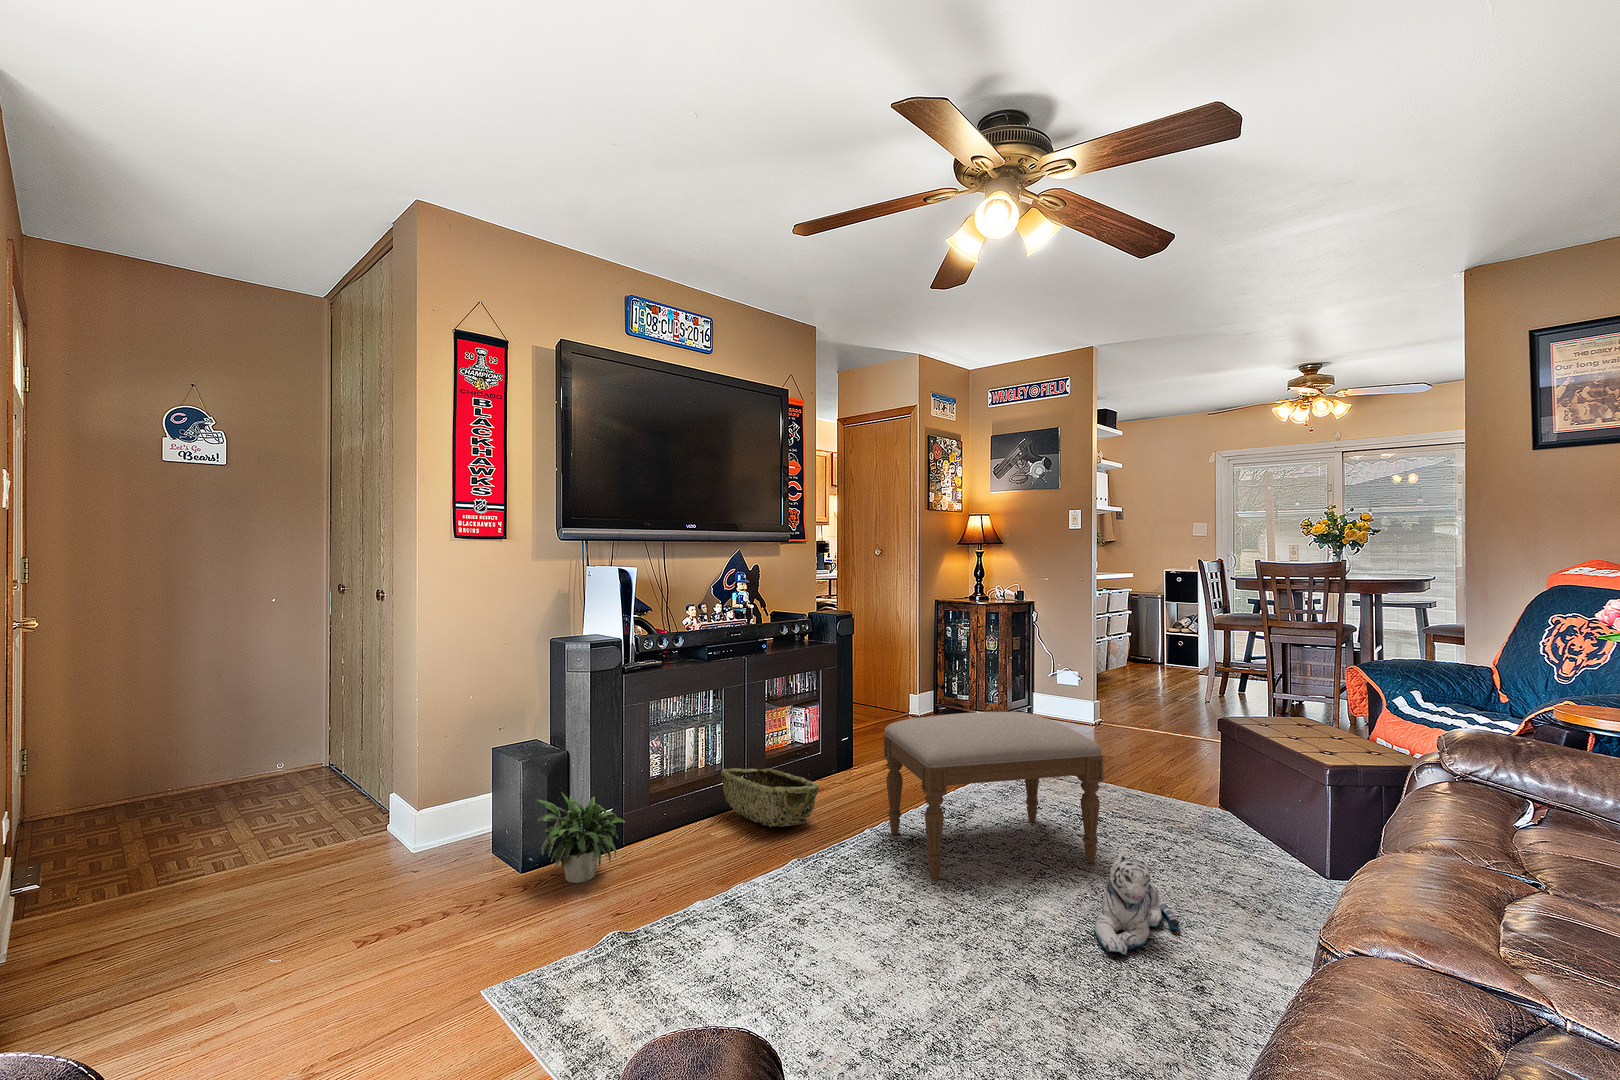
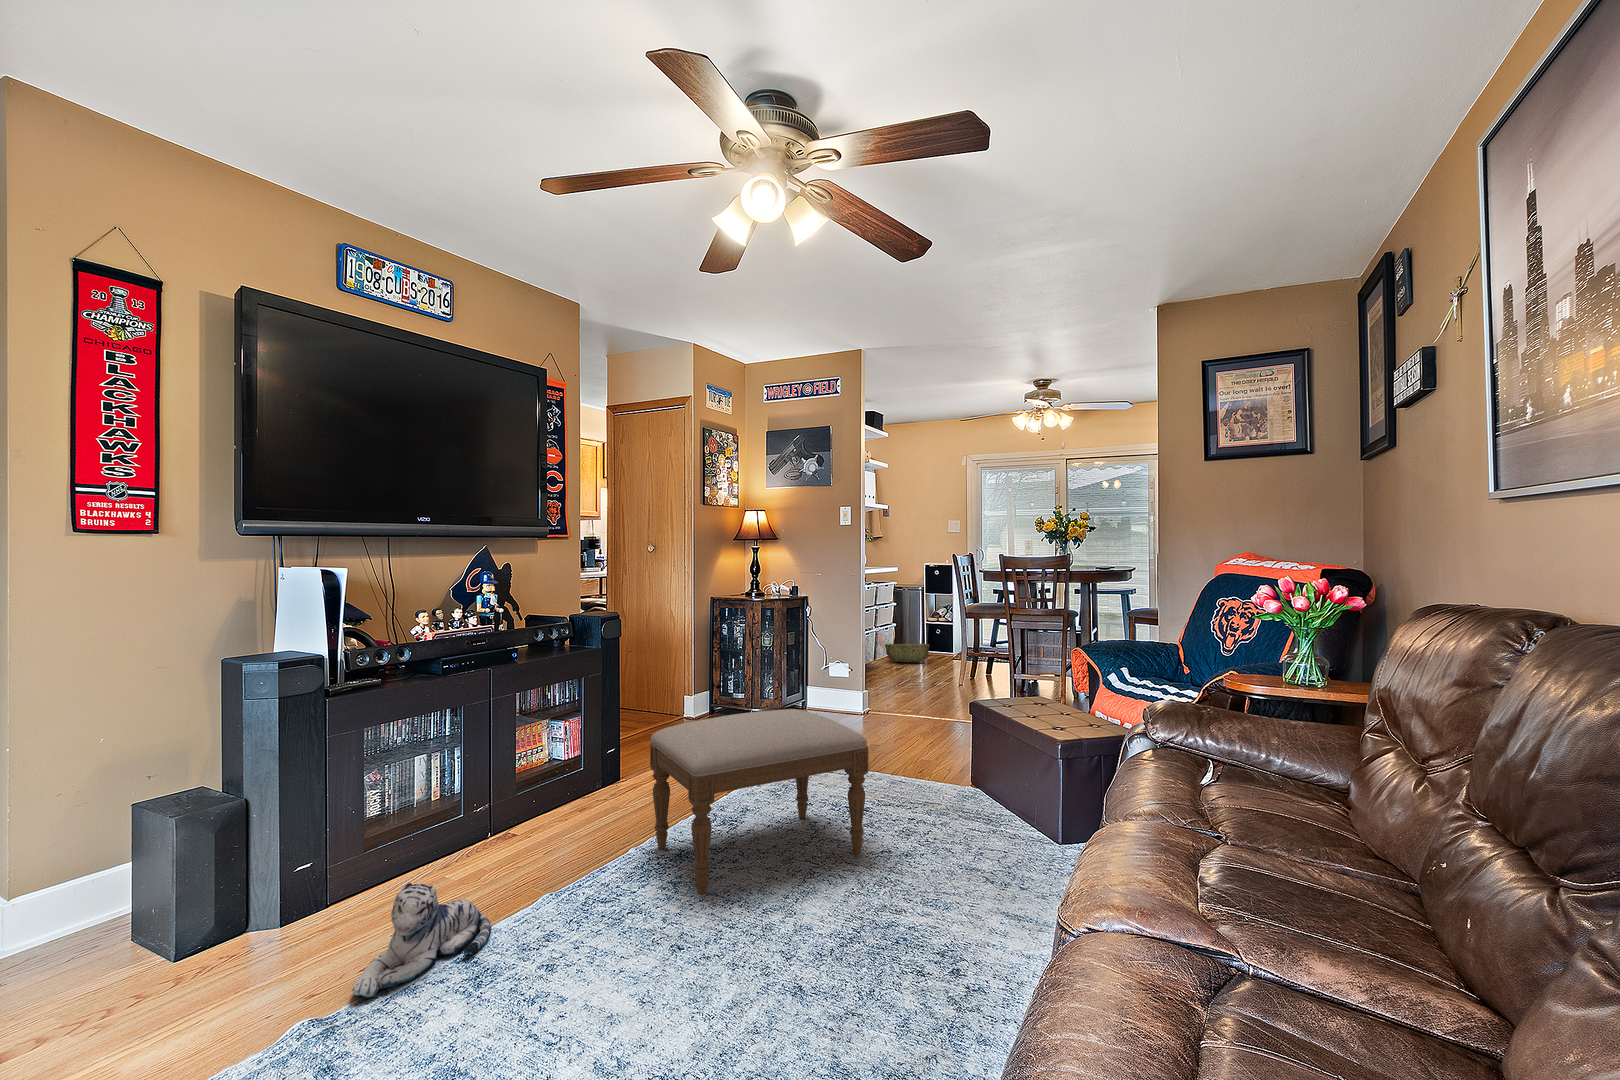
woven basket: present [721,768,819,827] -> present [885,644,929,662]
potted plant: present [529,792,625,883] -> none [189,850,327,962]
plush toy: present [1094,856,1179,955] -> present [352,883,491,997]

